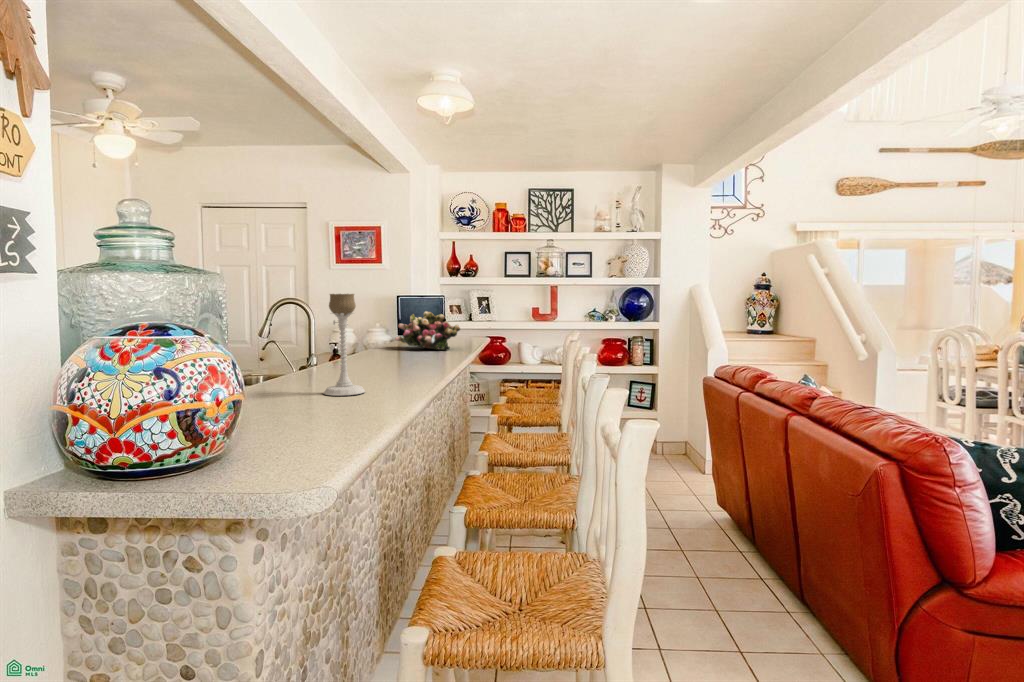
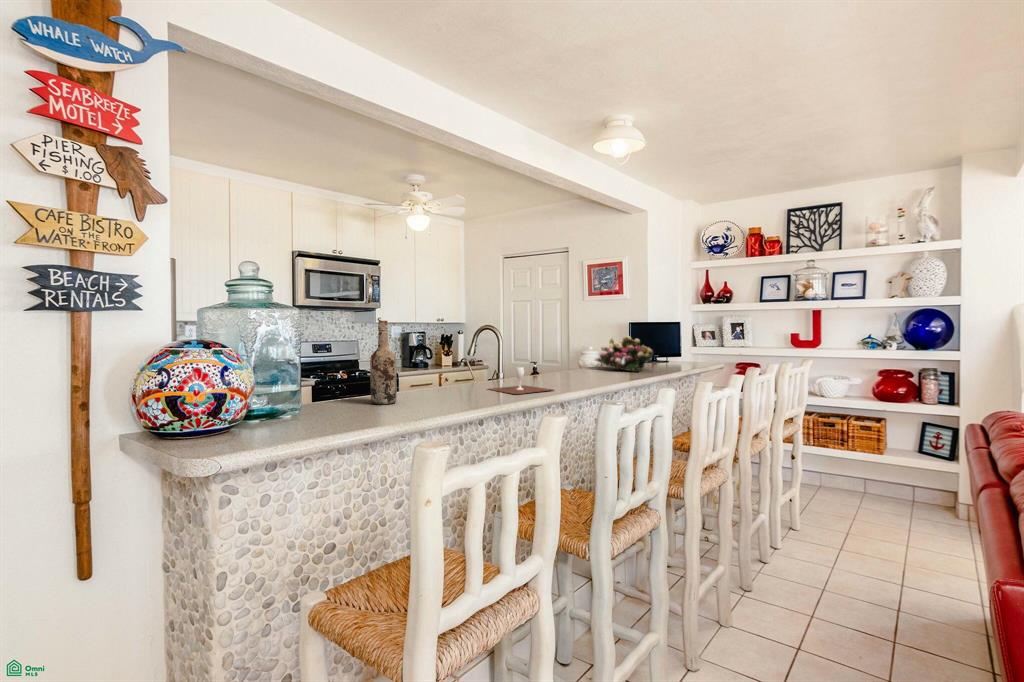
wine bottle: none [274,291,312,406] -> present [370,321,397,404]
candle holder: present [324,294,365,396] -> none [421,322,454,401]
wine glass: none [357,348,437,380] -> present [488,367,552,394]

